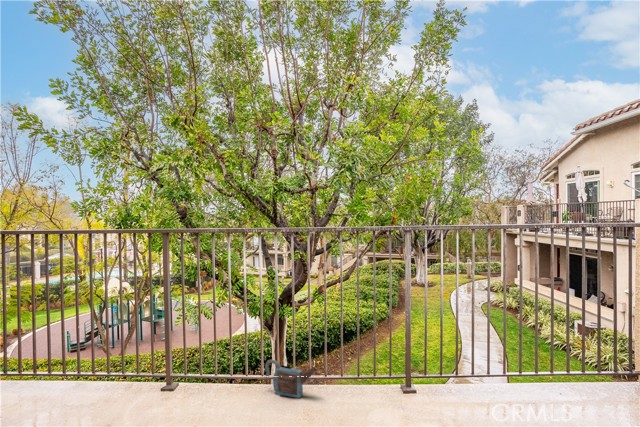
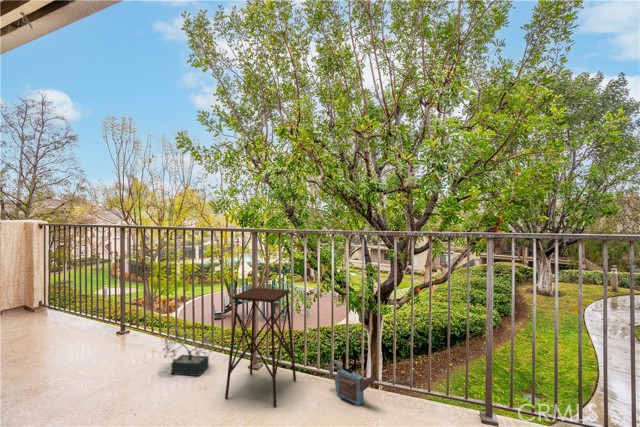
side table: none [157,294,228,416] -> present [225,288,296,407]
decorative plant: none [59,348,127,405] -> present [163,326,214,376]

